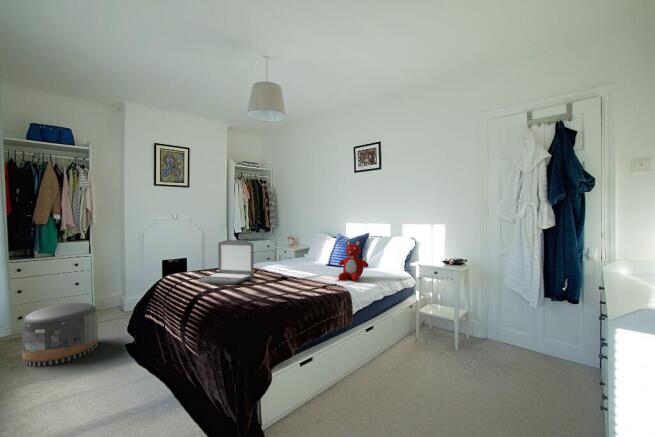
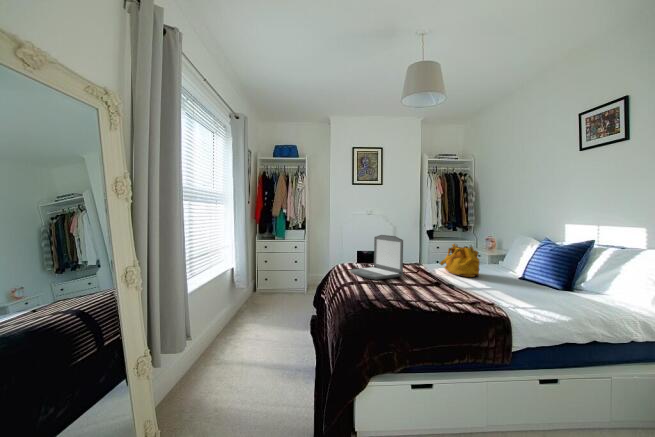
teddy bear: present [338,241,368,281] -> none [511,246,565,305]
handbag: none [274,243,305,270] -> present [440,244,480,277]
pouf: present [22,303,98,366] -> none [255,275,298,317]

